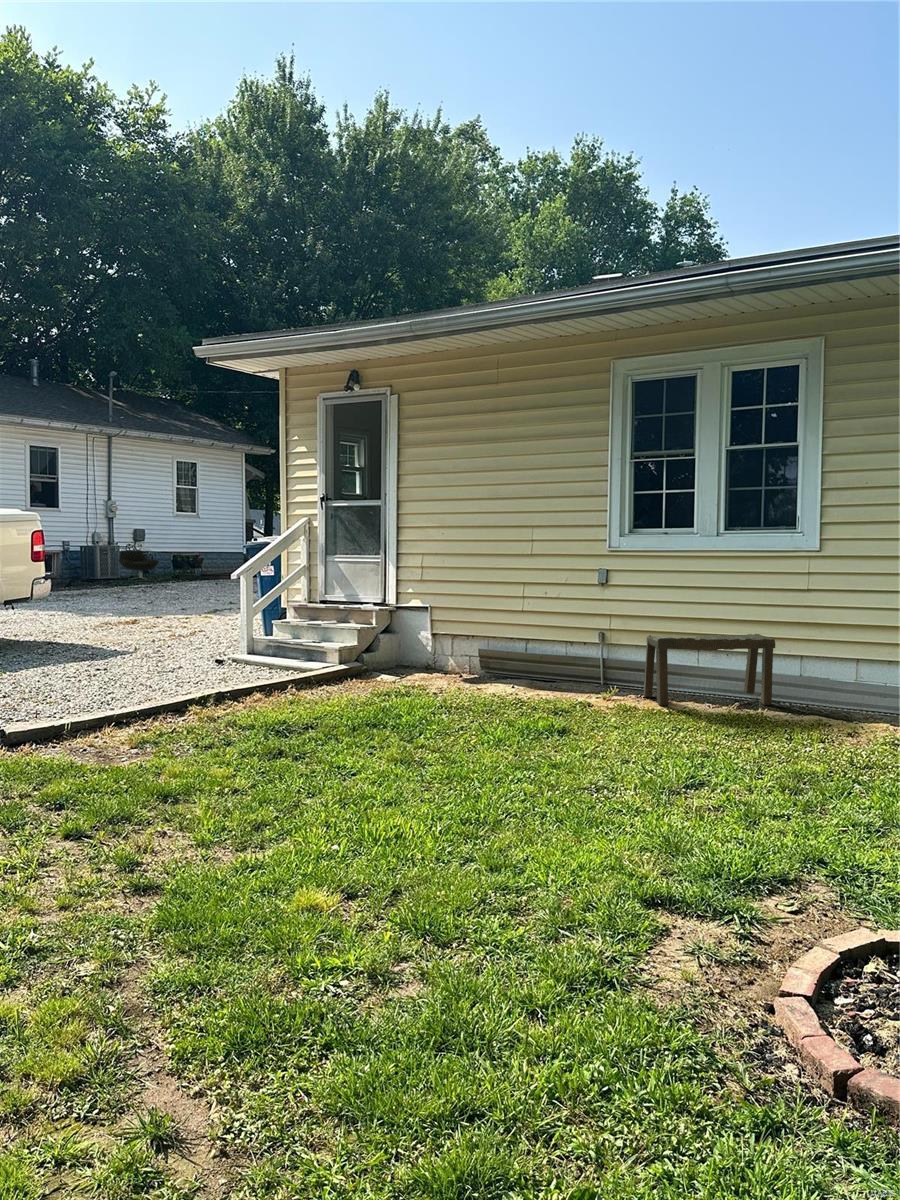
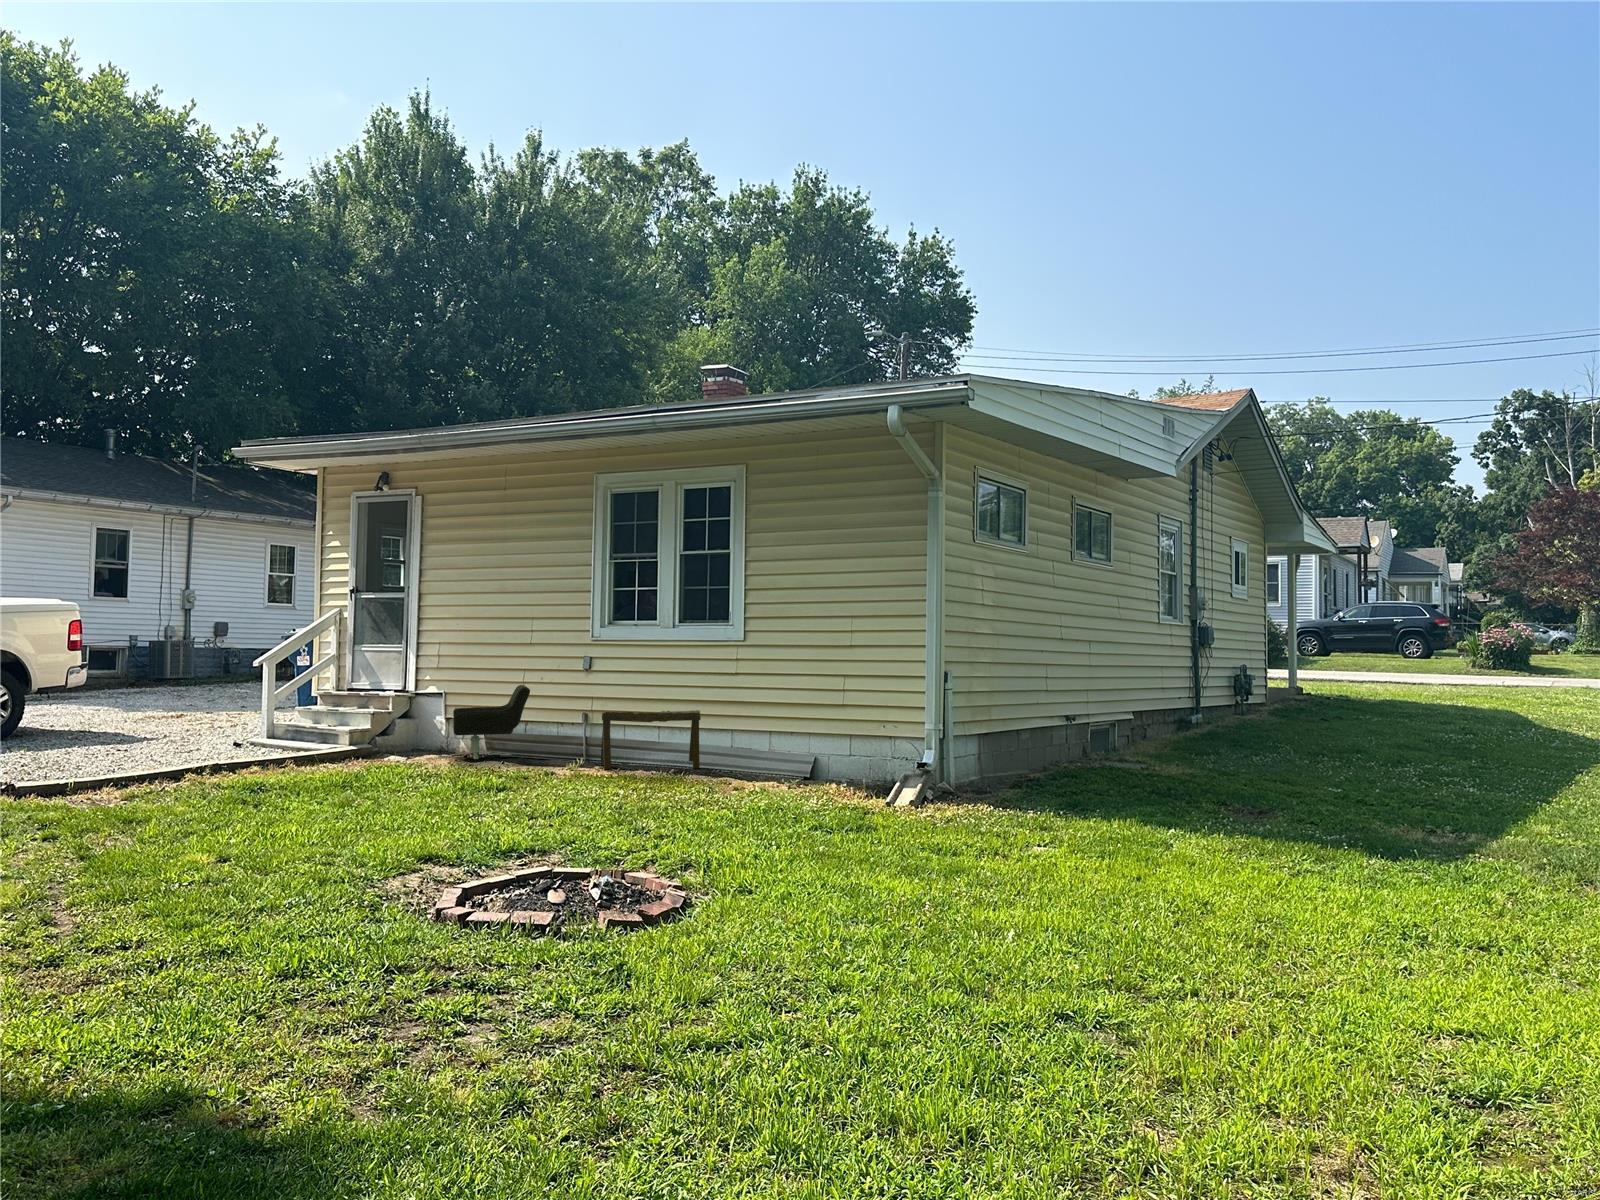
lounge chair: present [119,550,159,578] -> present [438,685,530,759]

